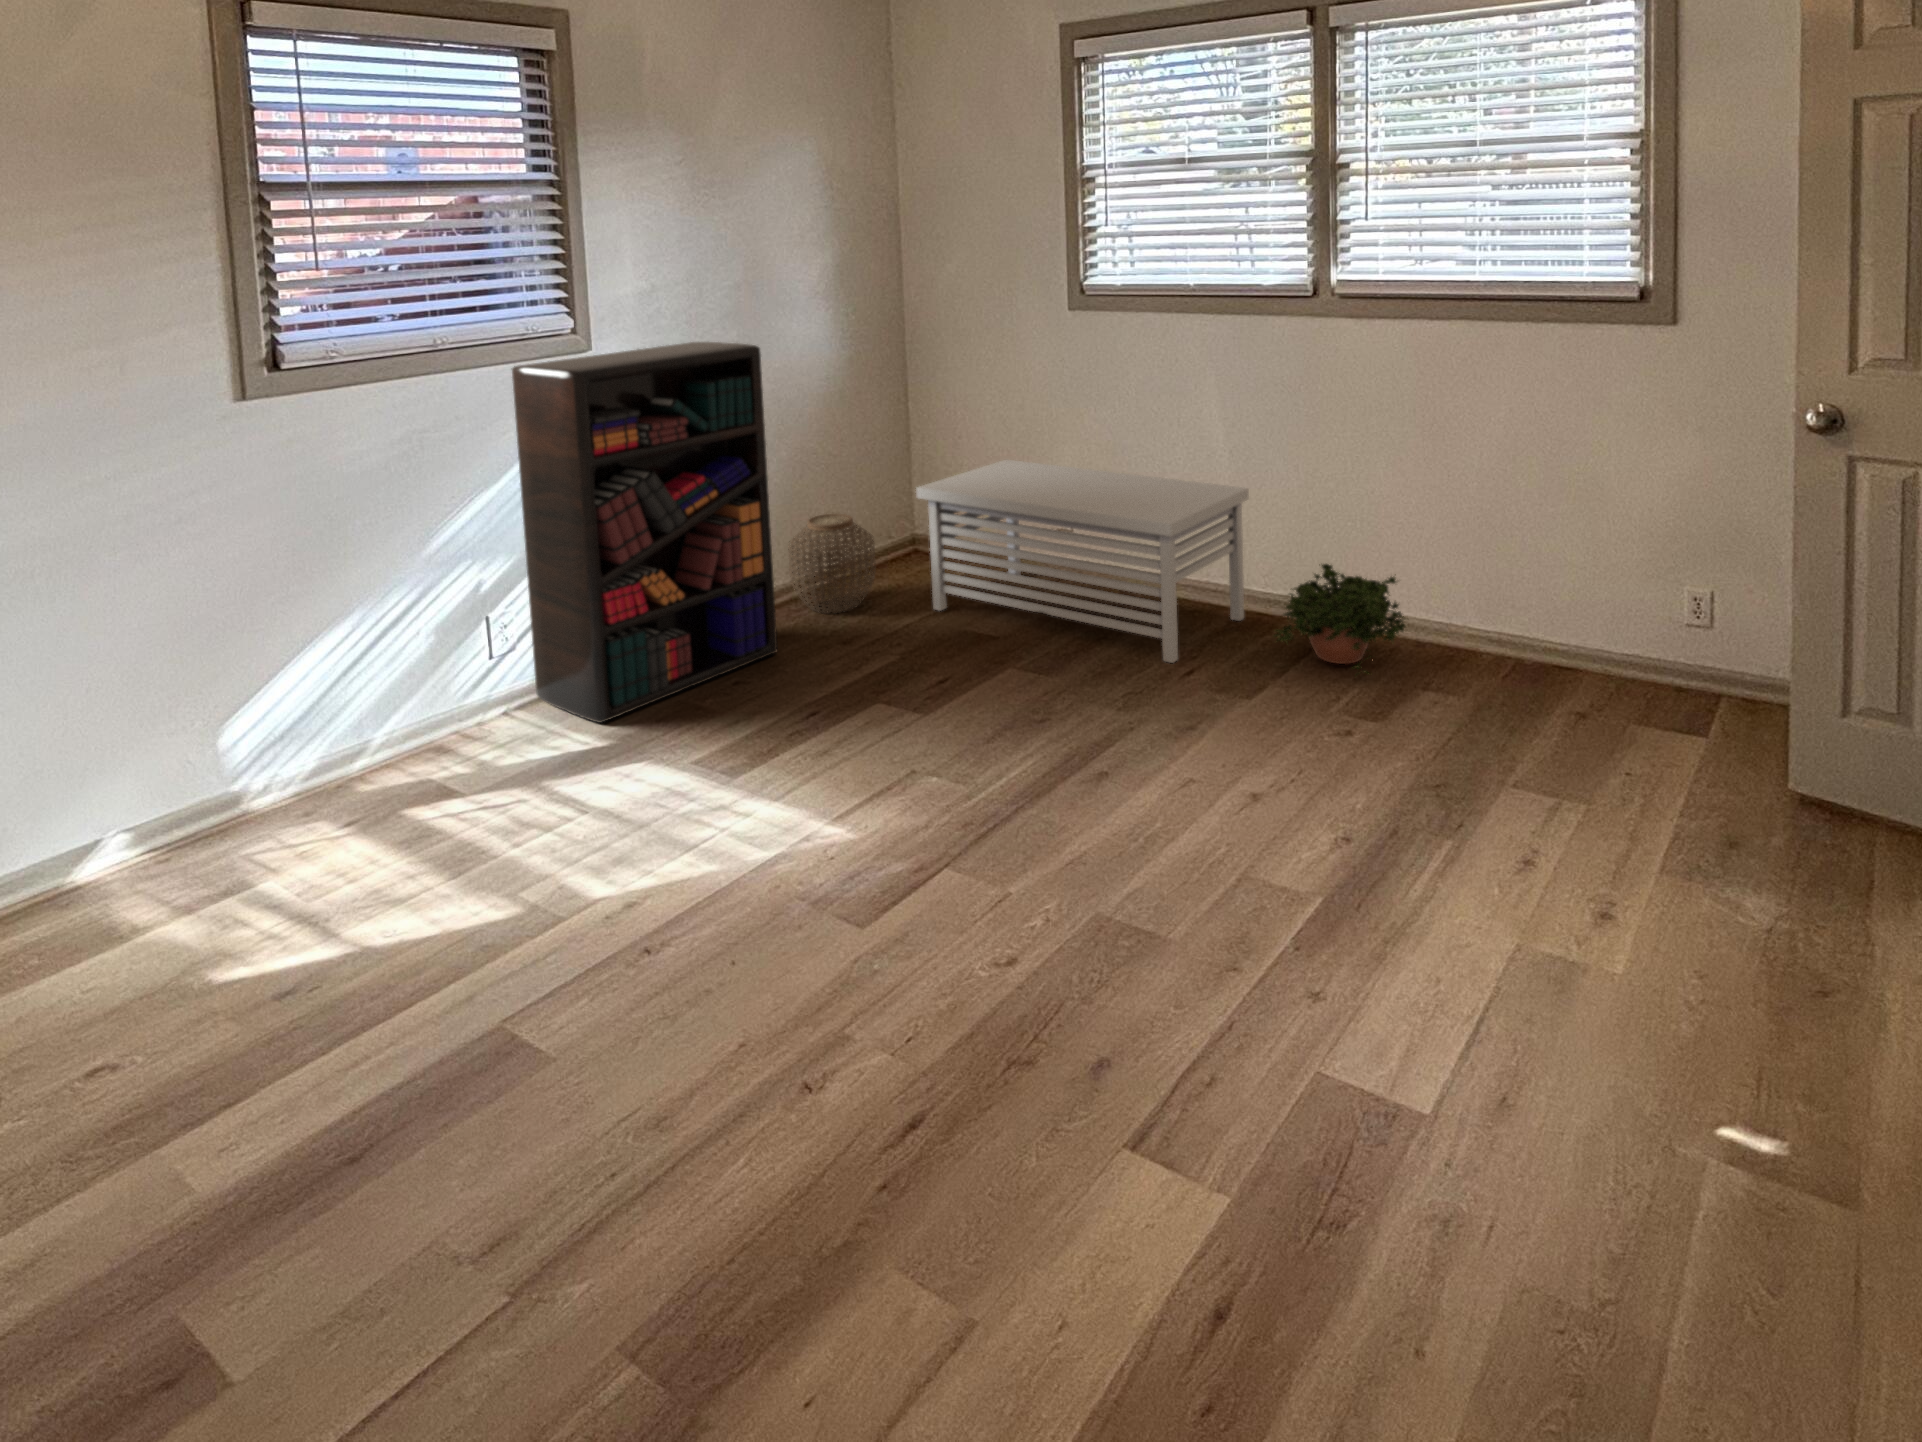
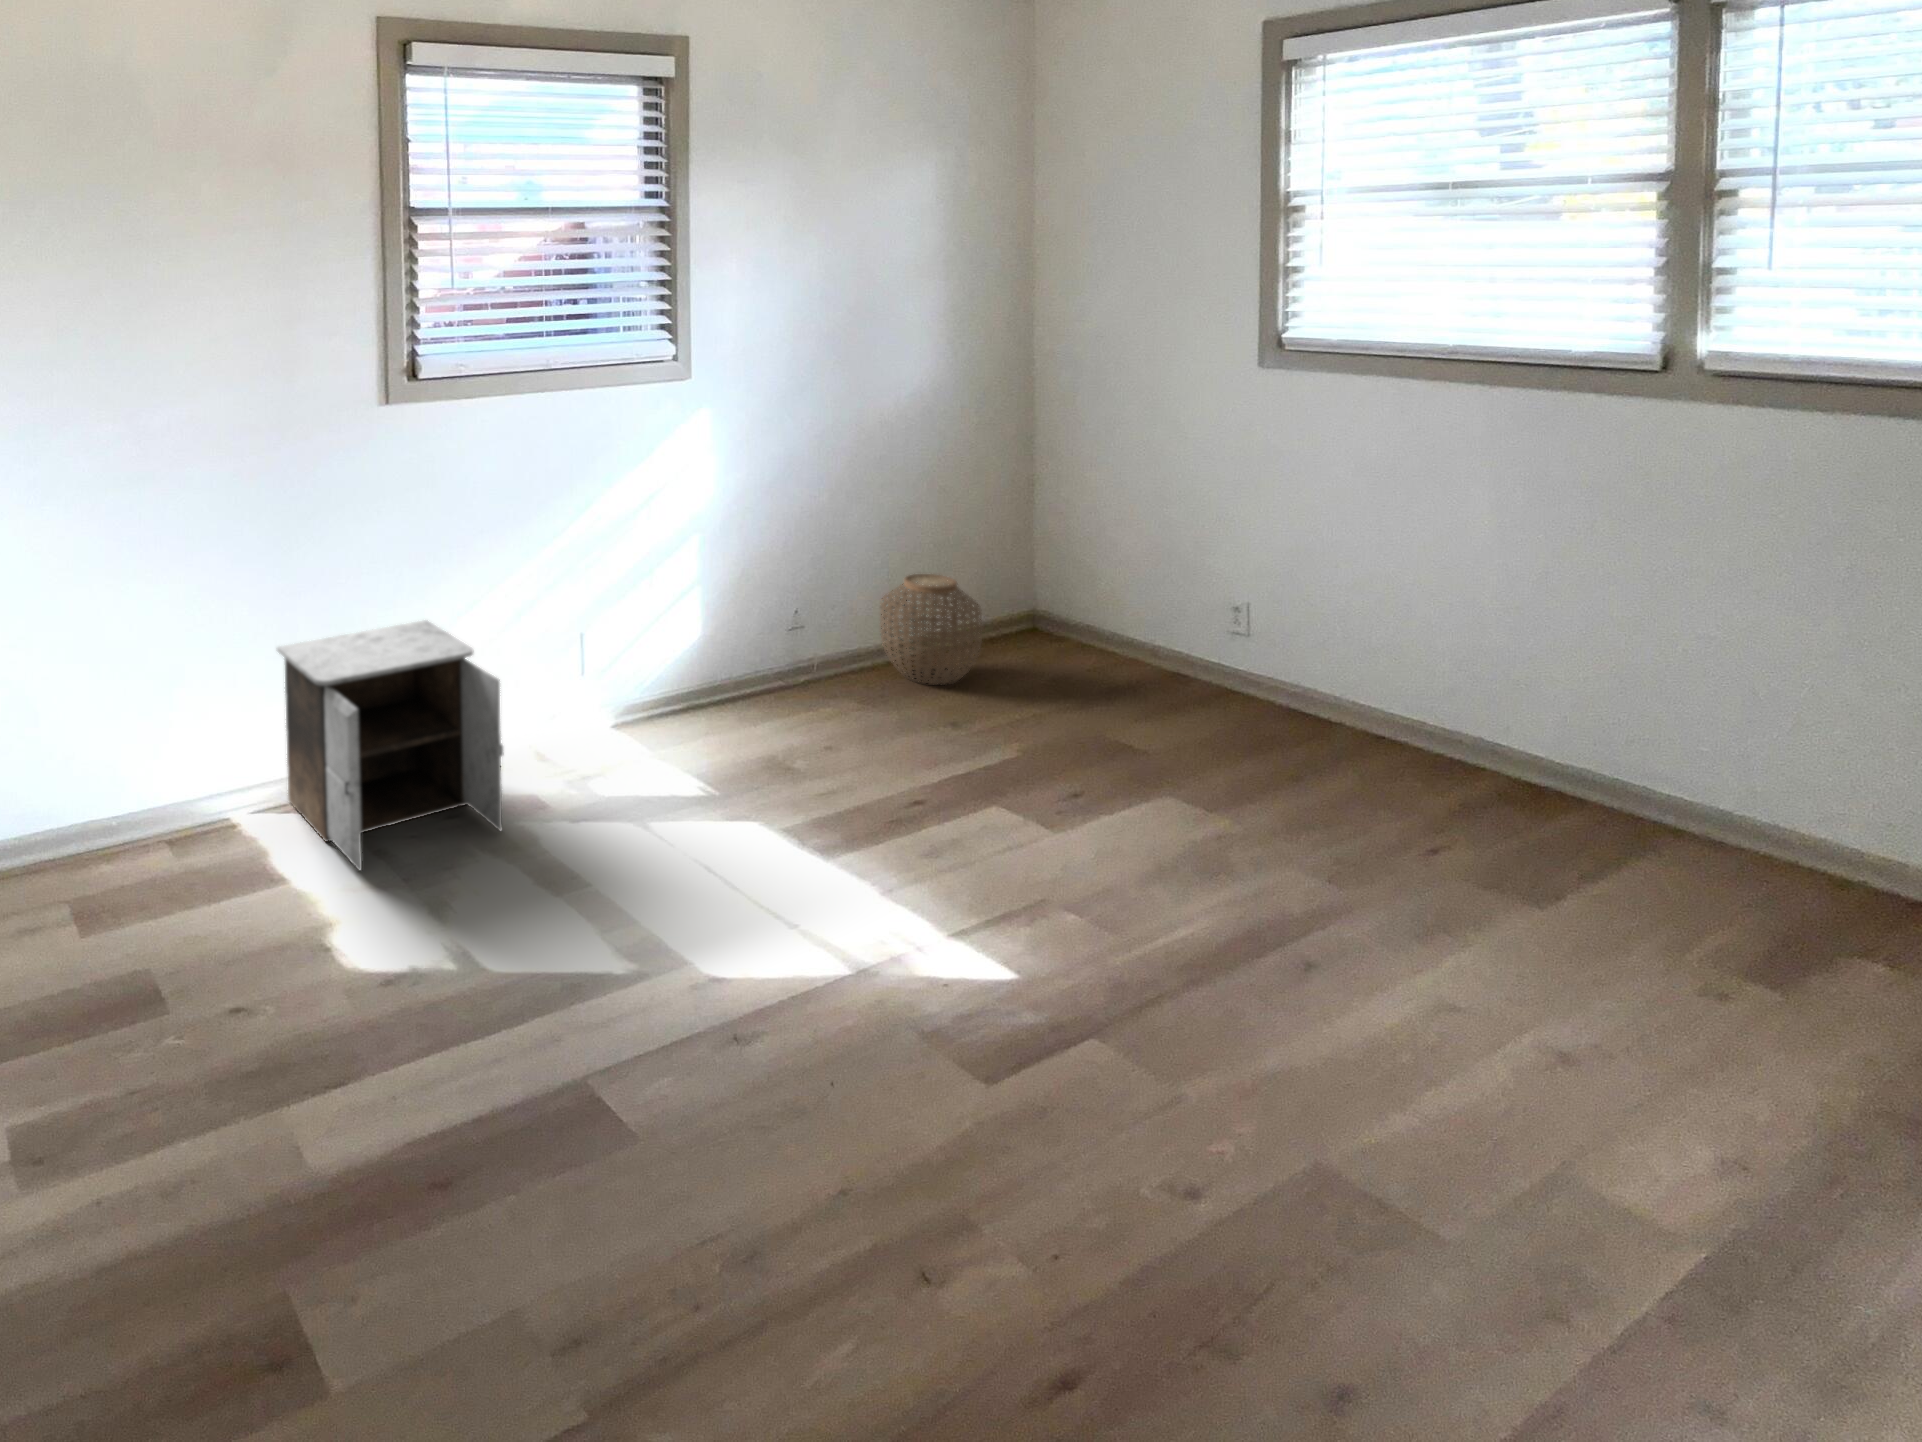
bookshelf: present [512,342,777,723] -> none [613,376,866,758]
storage bench: present [916,460,1249,663] -> none [1038,538,1530,833]
potted plant: present [1275,564,1405,676] -> none [1571,742,1838,920]
nightstand: none [115,631,410,912] -> present [277,620,503,870]

